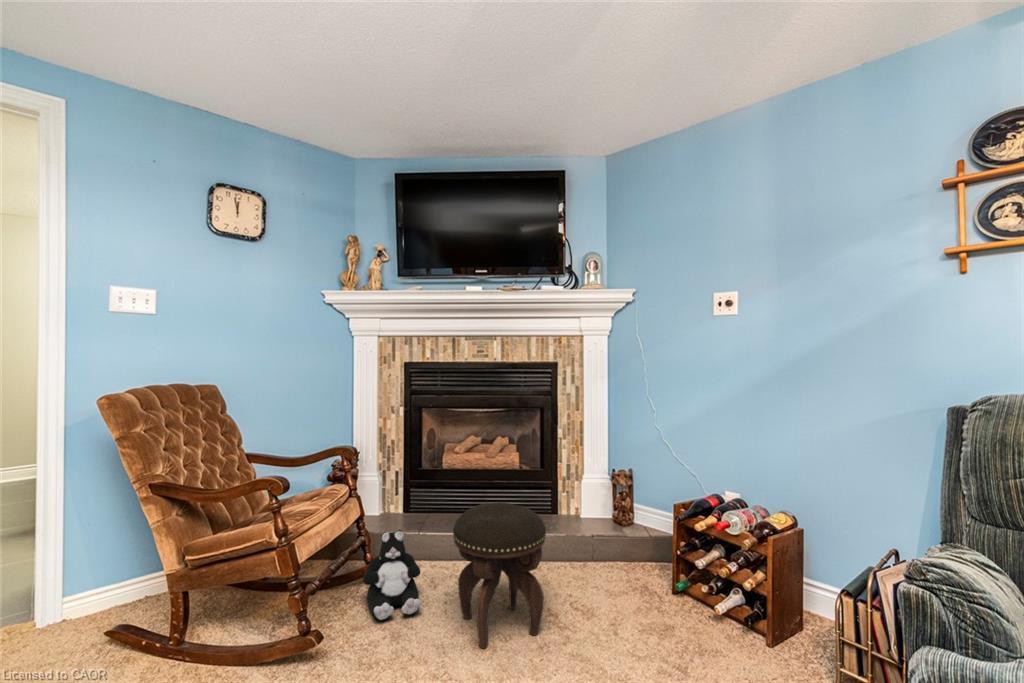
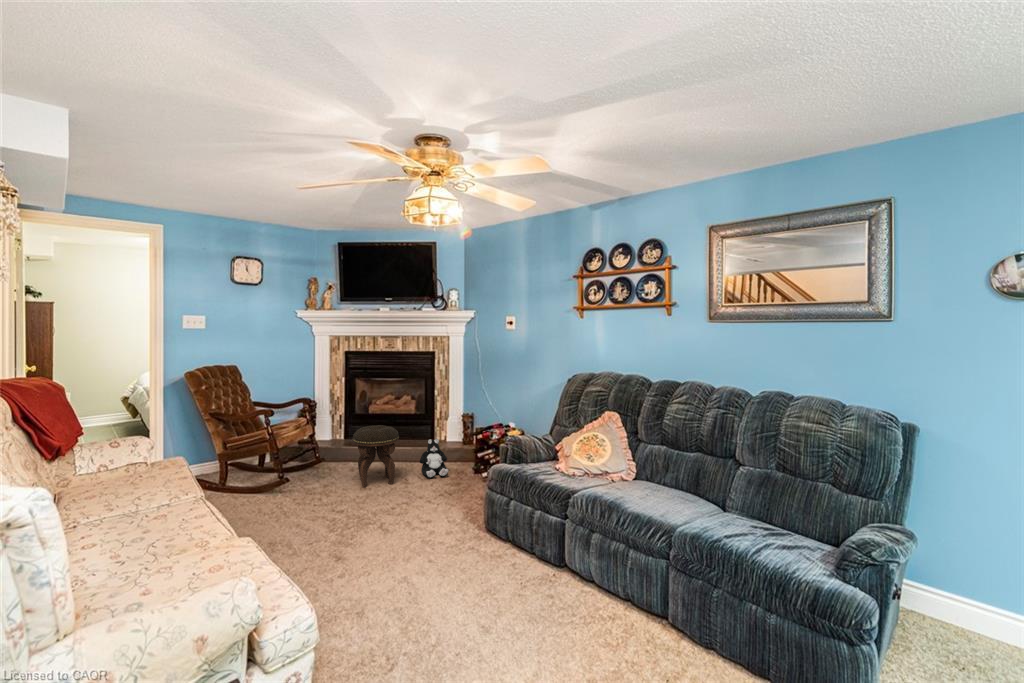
plush toy: present [363,530,421,620] -> present [419,439,448,477]

